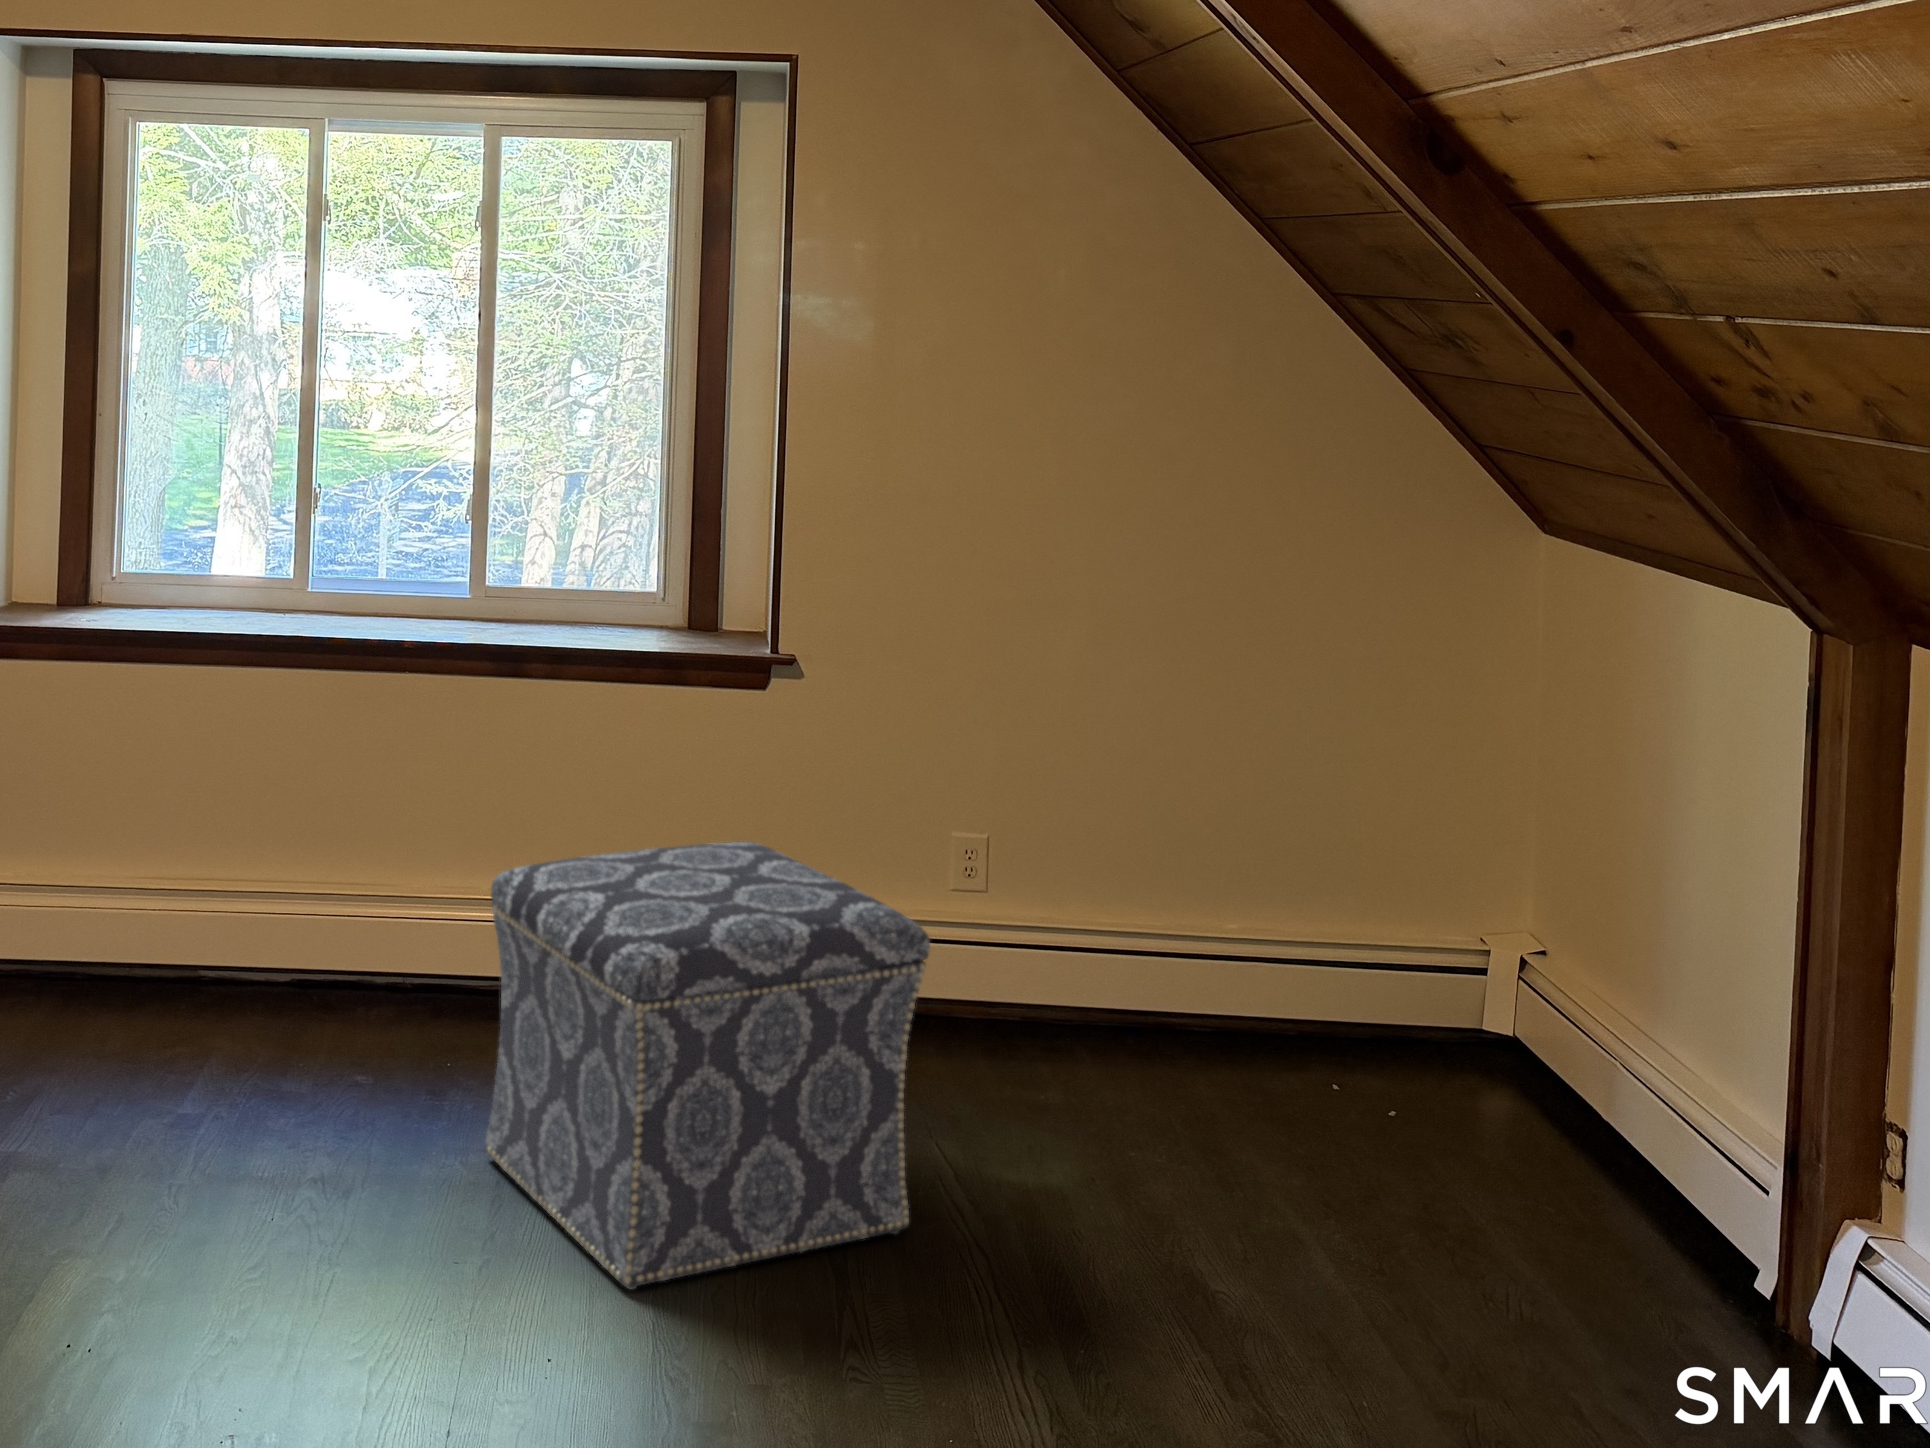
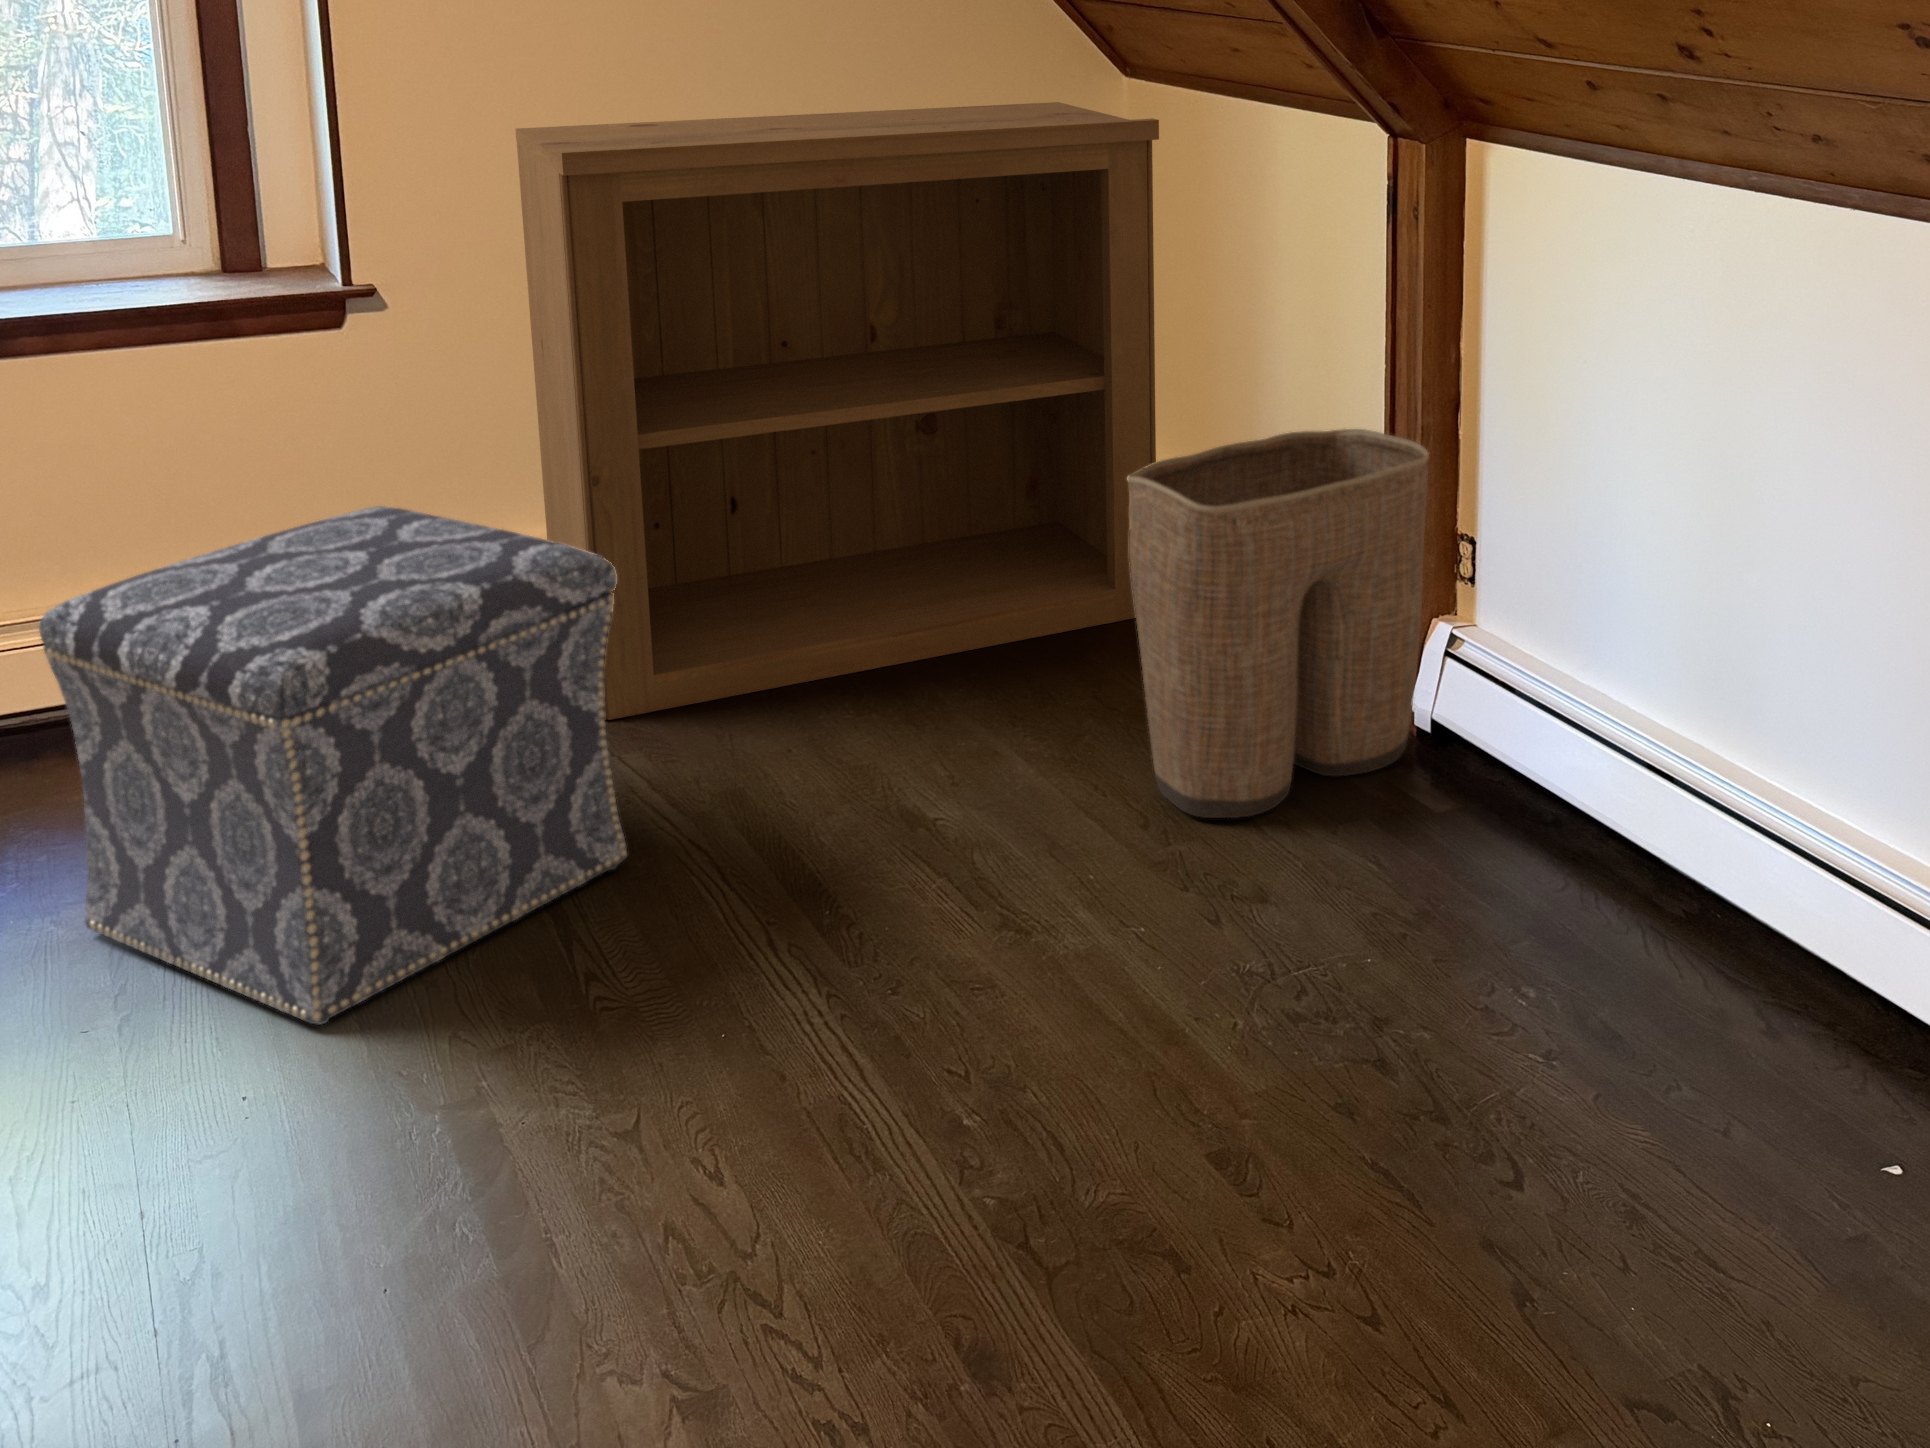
bookshelf: none [897,525,1553,1138] -> present [515,102,1159,720]
laundry basket: none [1451,949,1843,1390] -> present [1128,429,1429,818]

